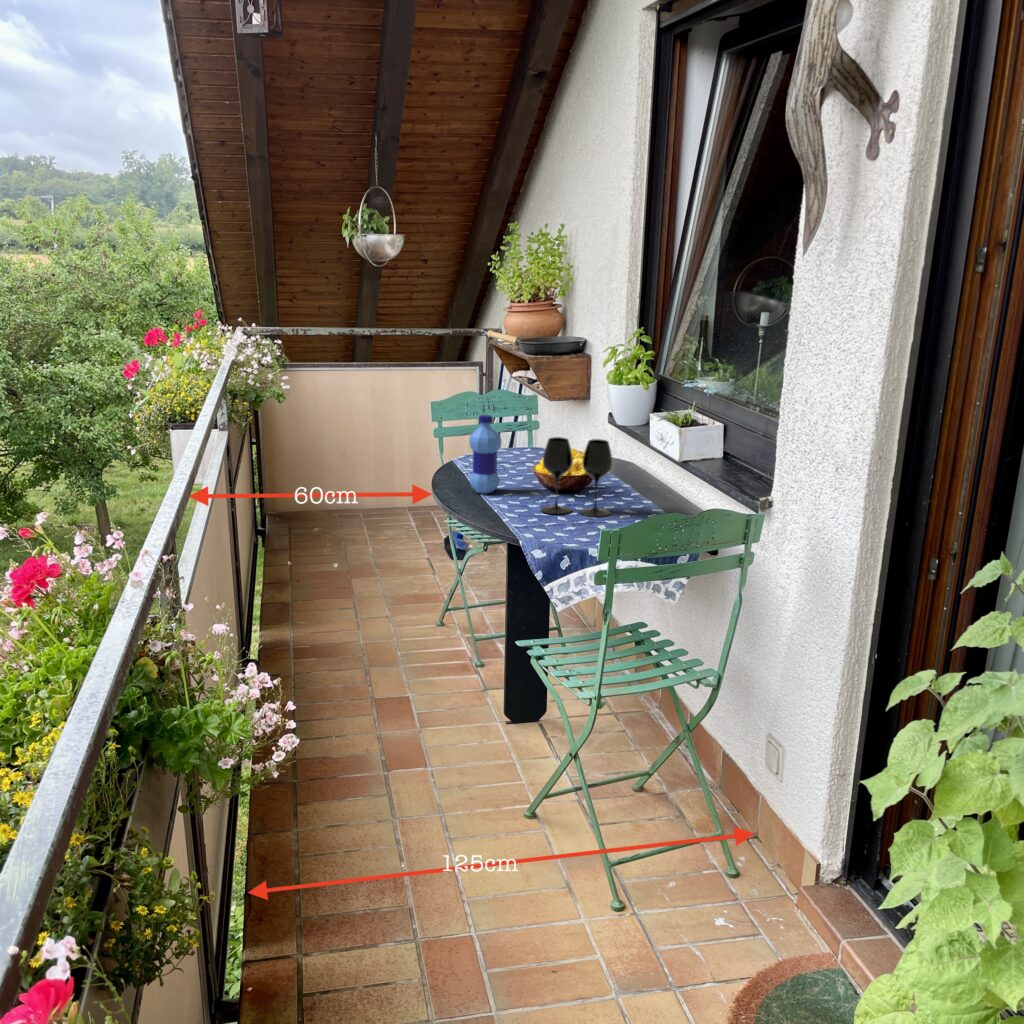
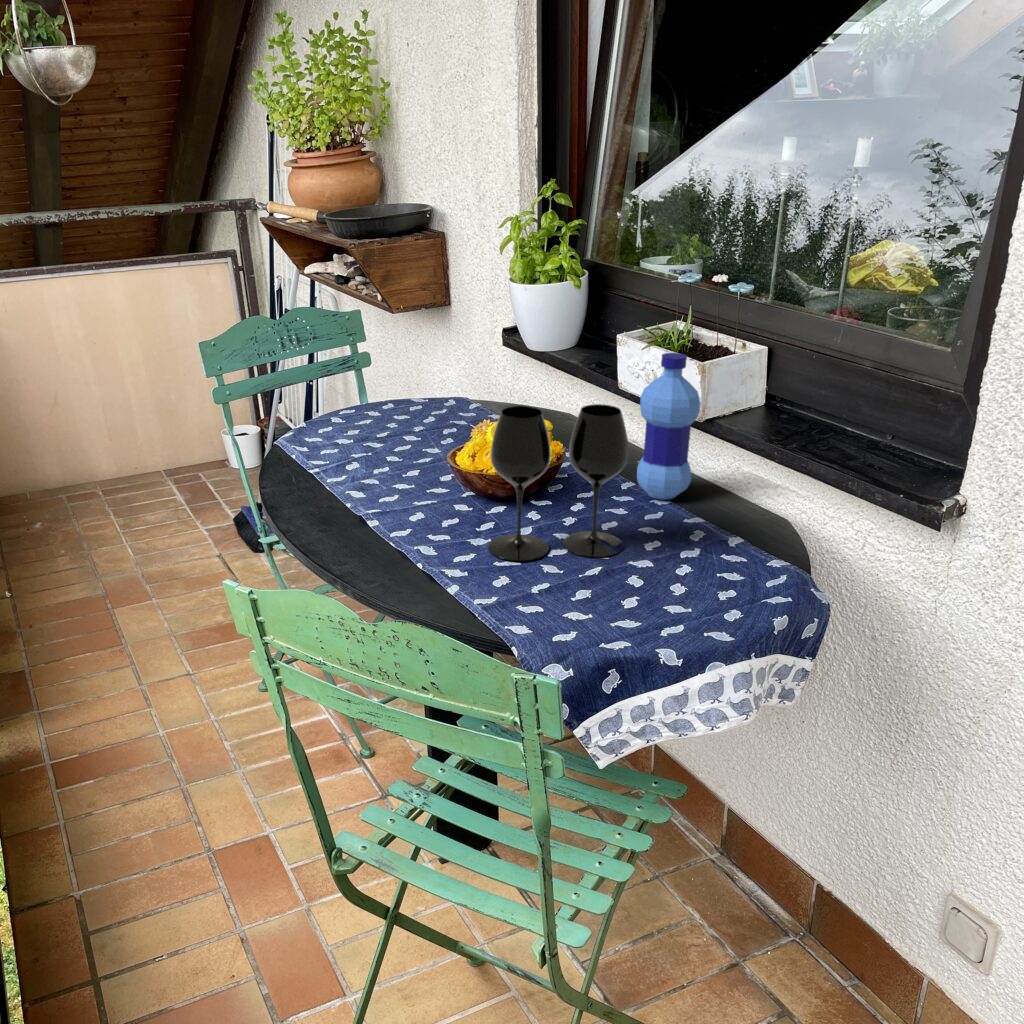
water bottle: present [469,415,501,494] -> present [637,353,701,500]

